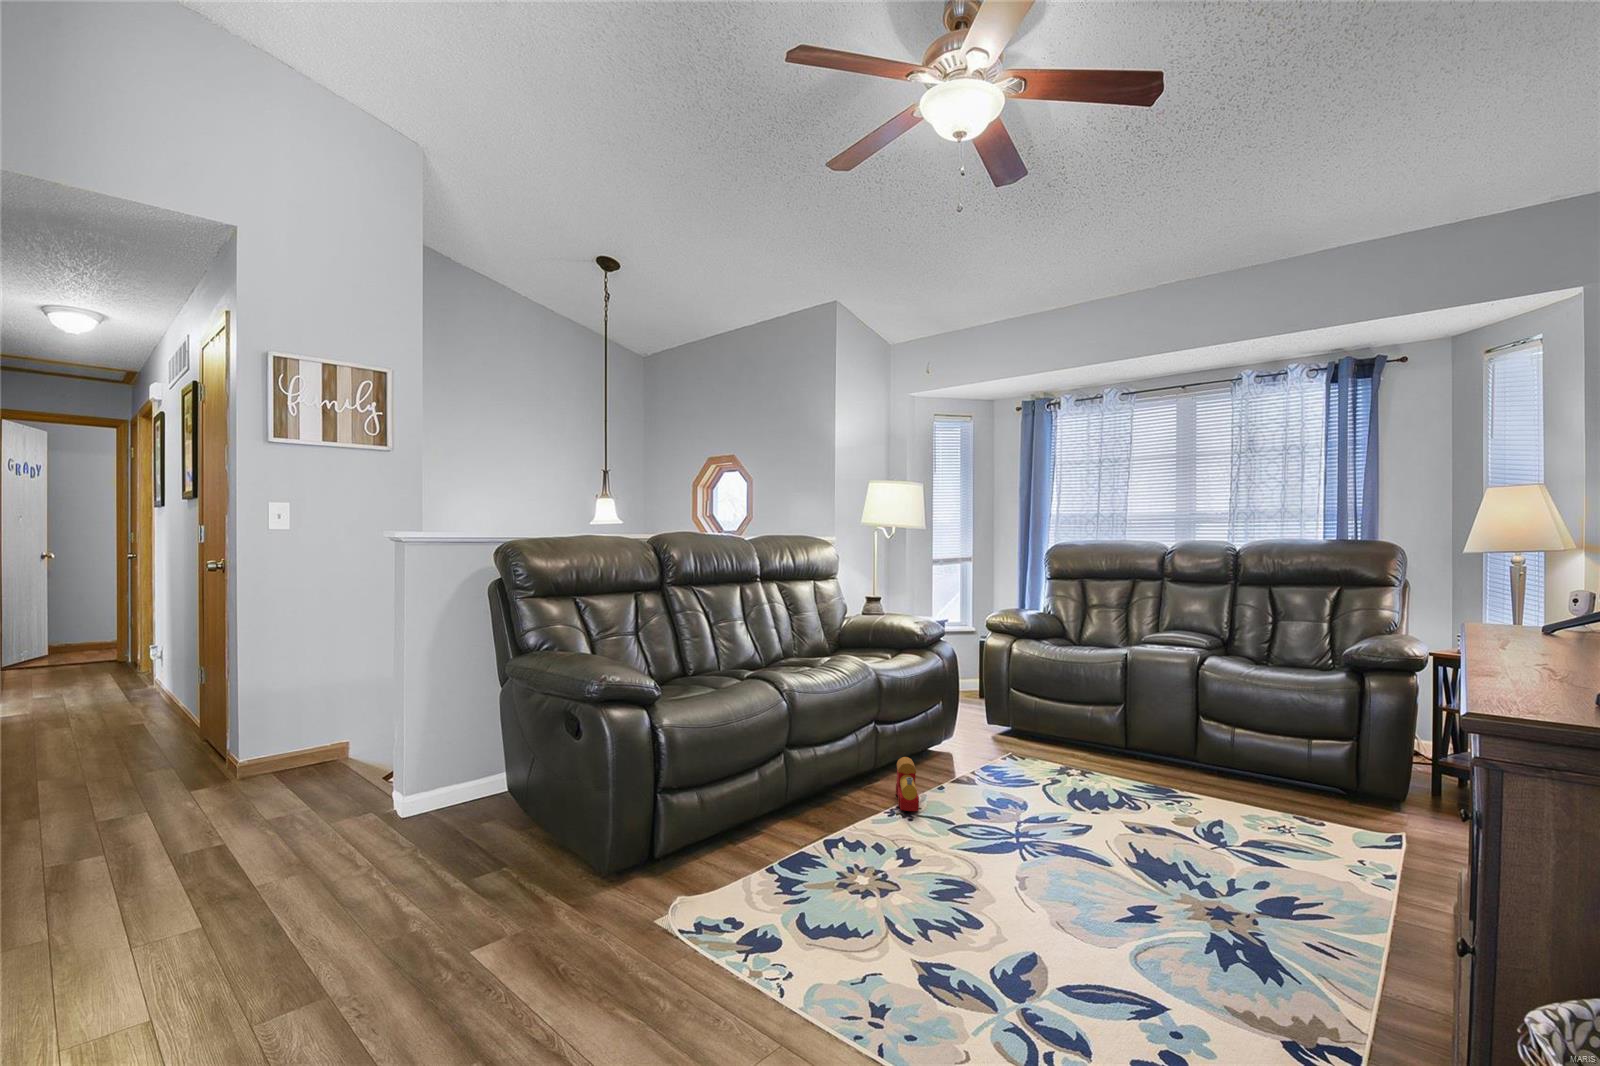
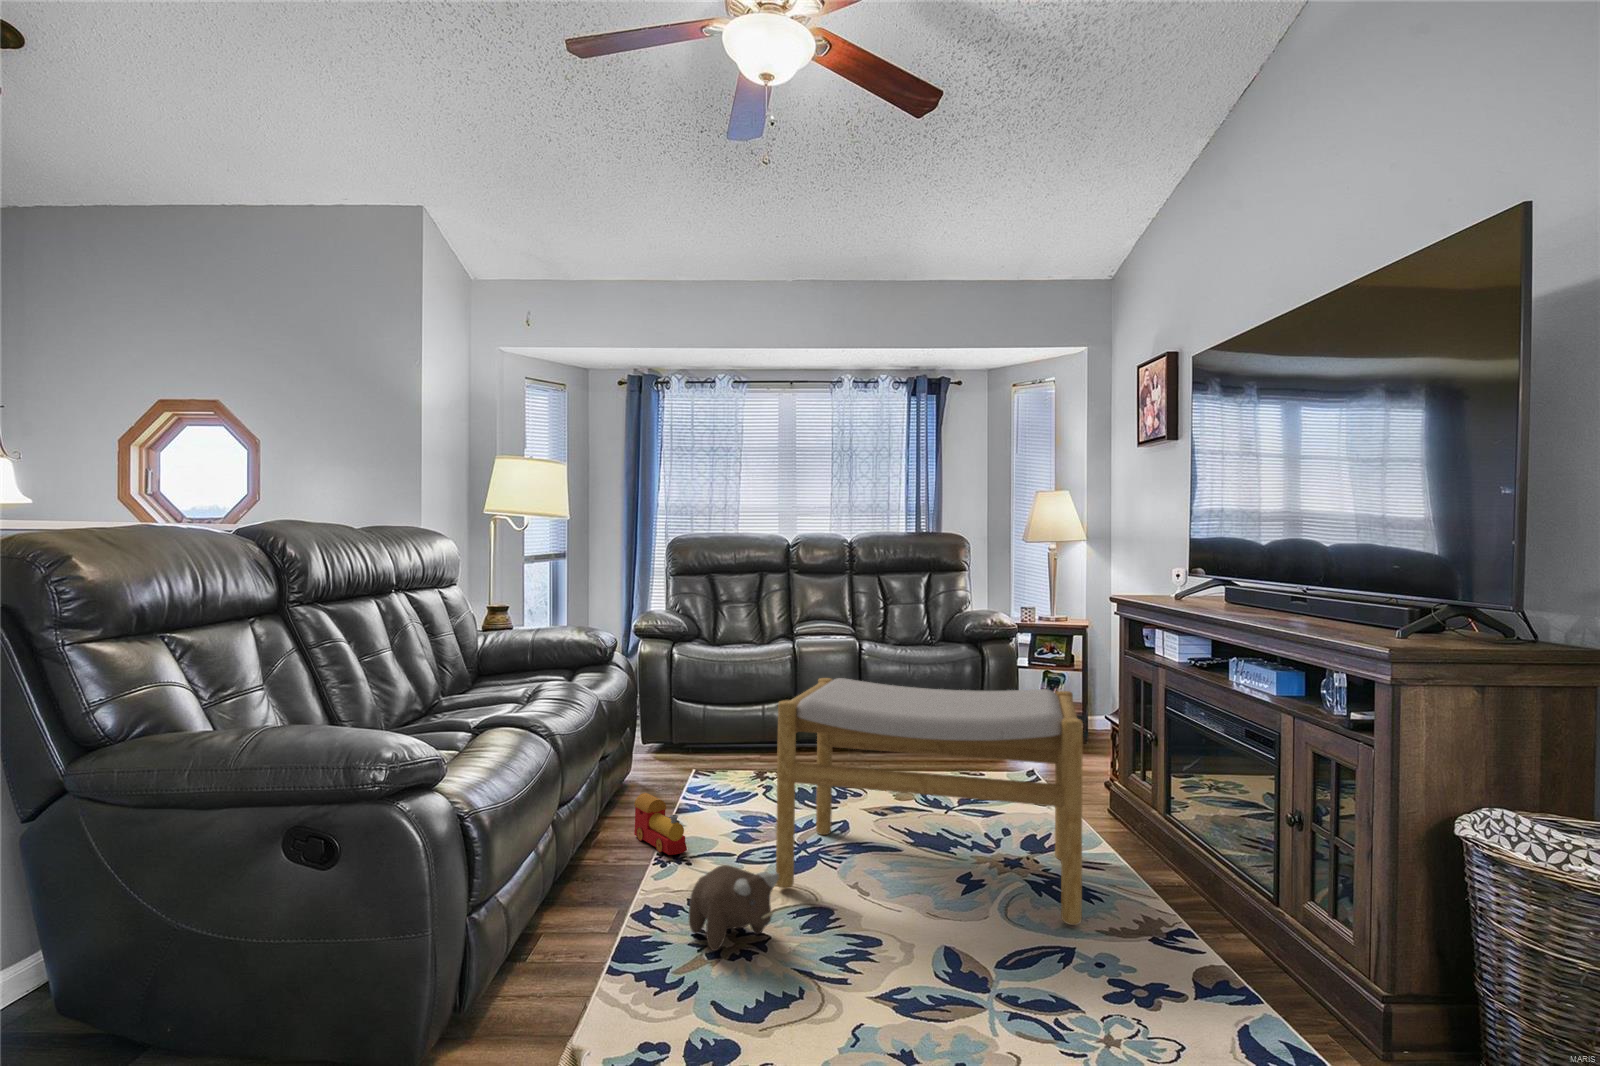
footstool: none [949,679,1322,994] -> present [776,678,1083,925]
plush toy: none [839,817,903,884] -> present [689,865,779,951]

